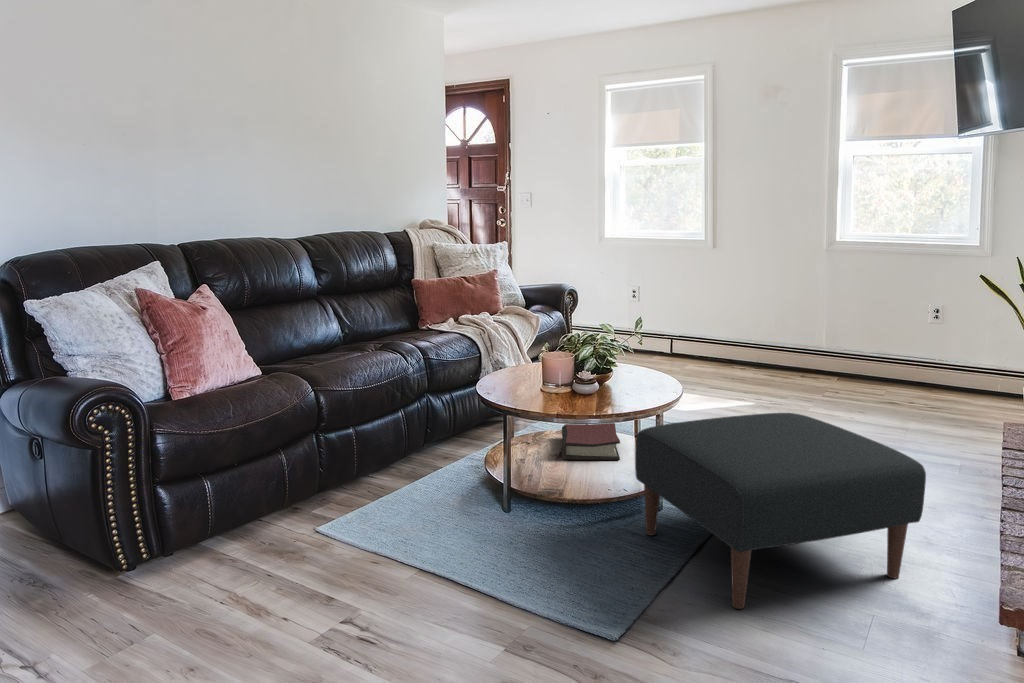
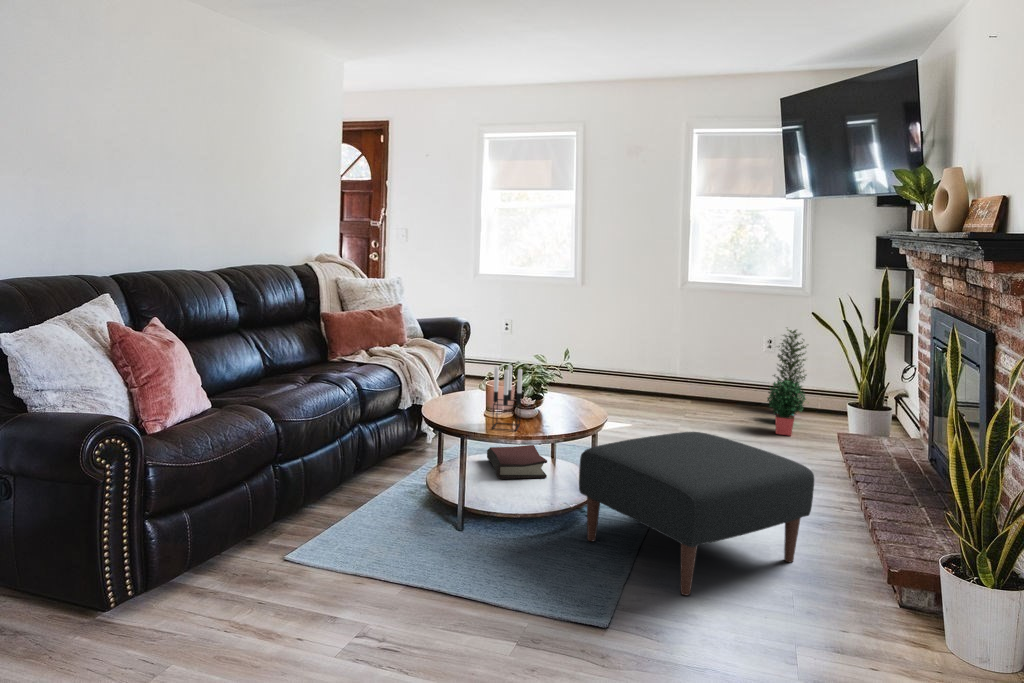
potted plant: none [927,290,993,422] -> present [767,329,806,436]
candle holder: none [538,331,573,406] -> present [492,365,522,431]

